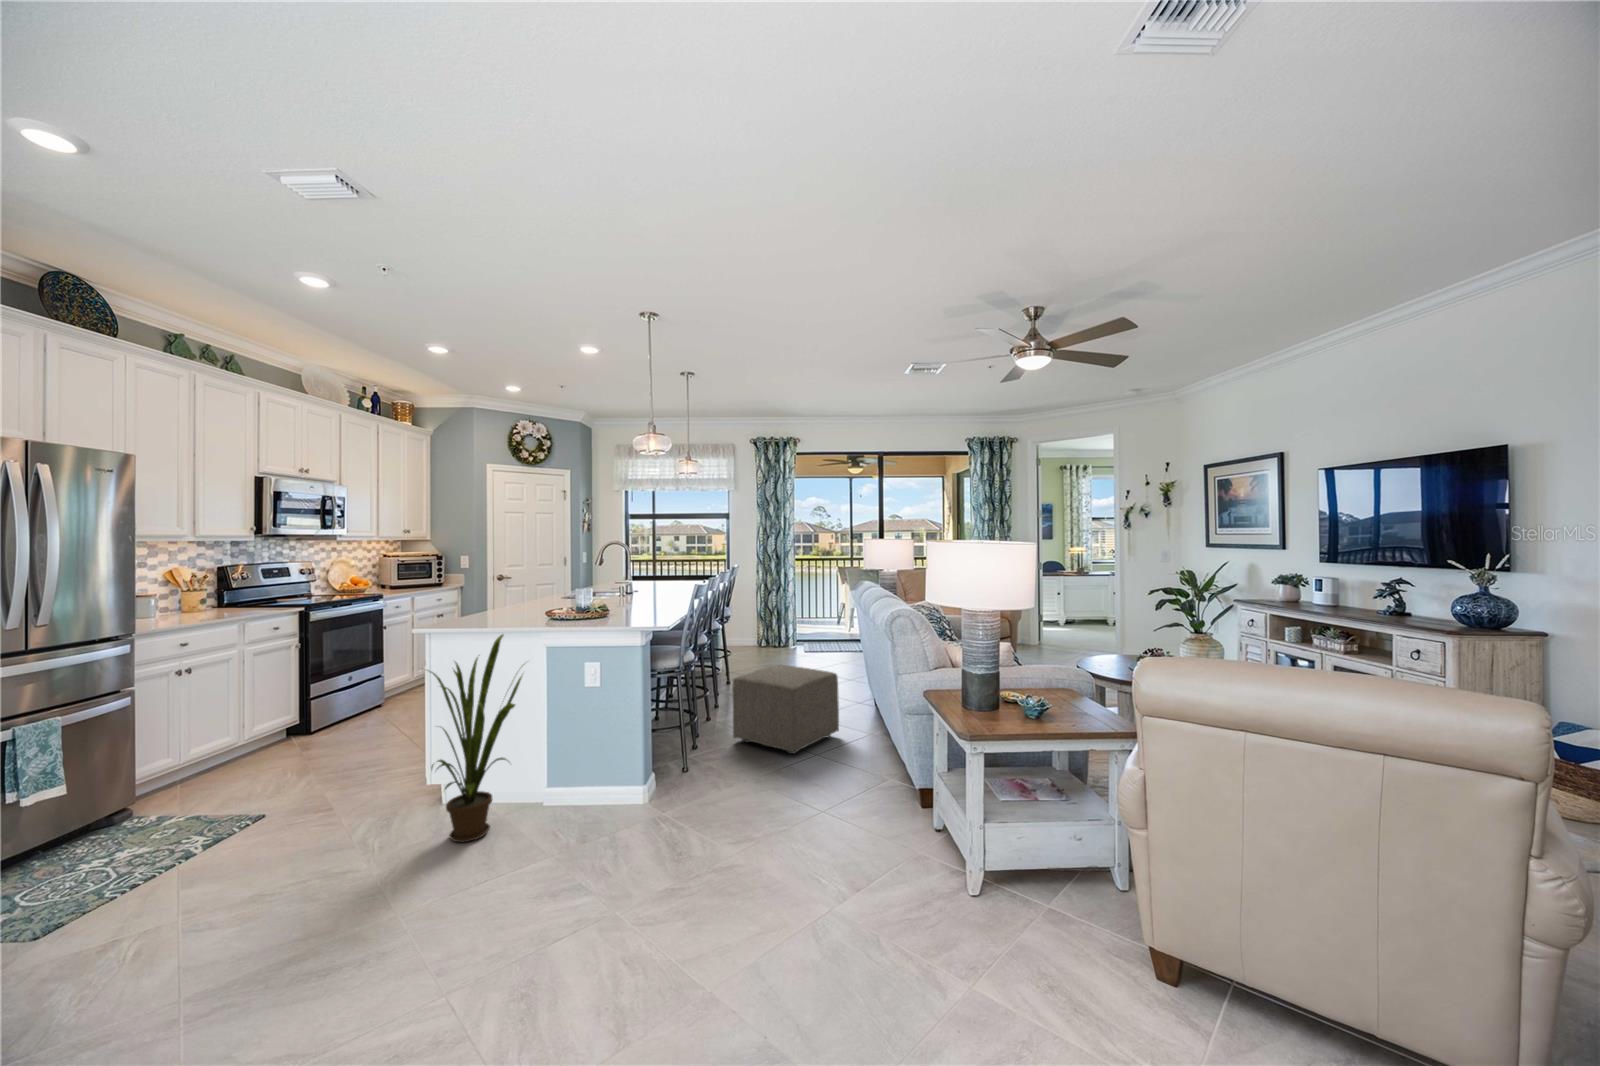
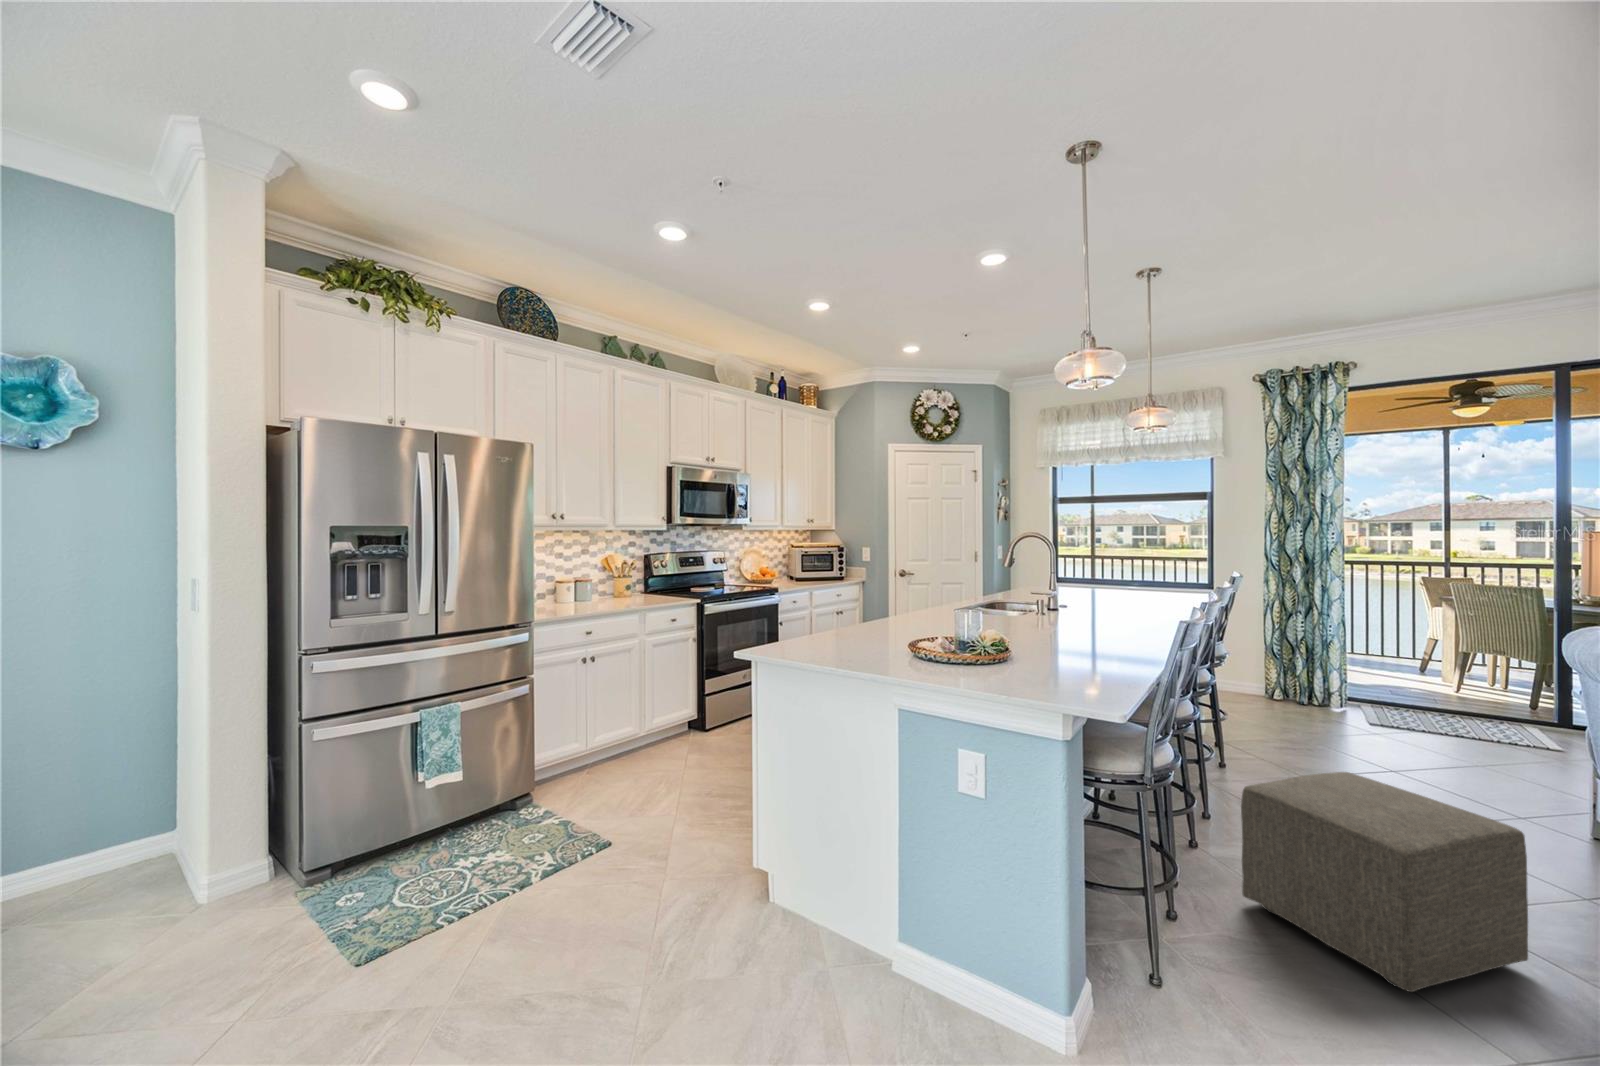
house plant: present [422,635,525,842] -> none [743,666,880,975]

